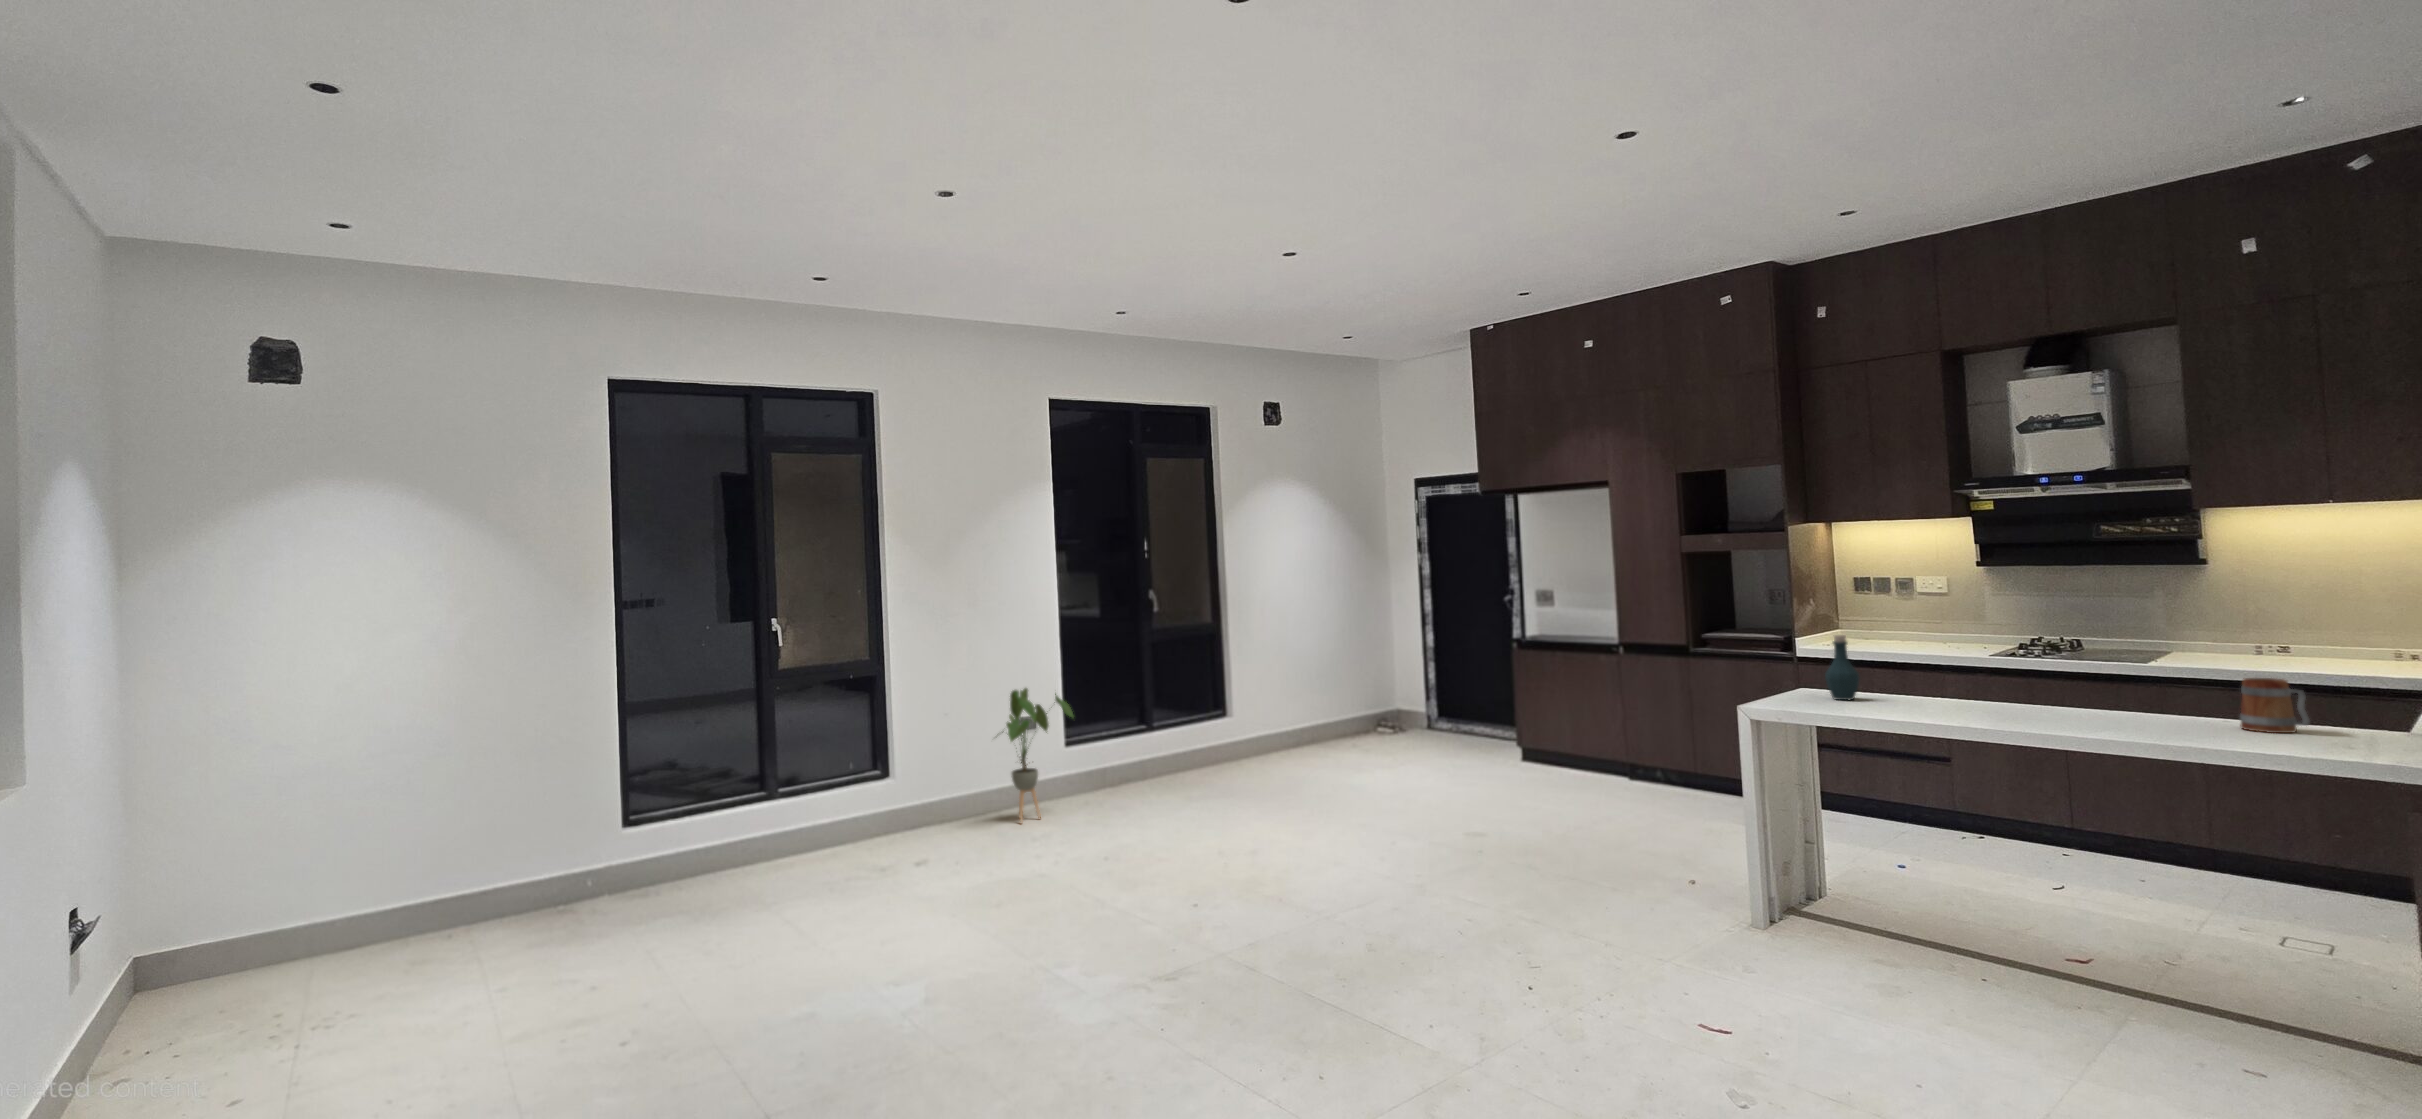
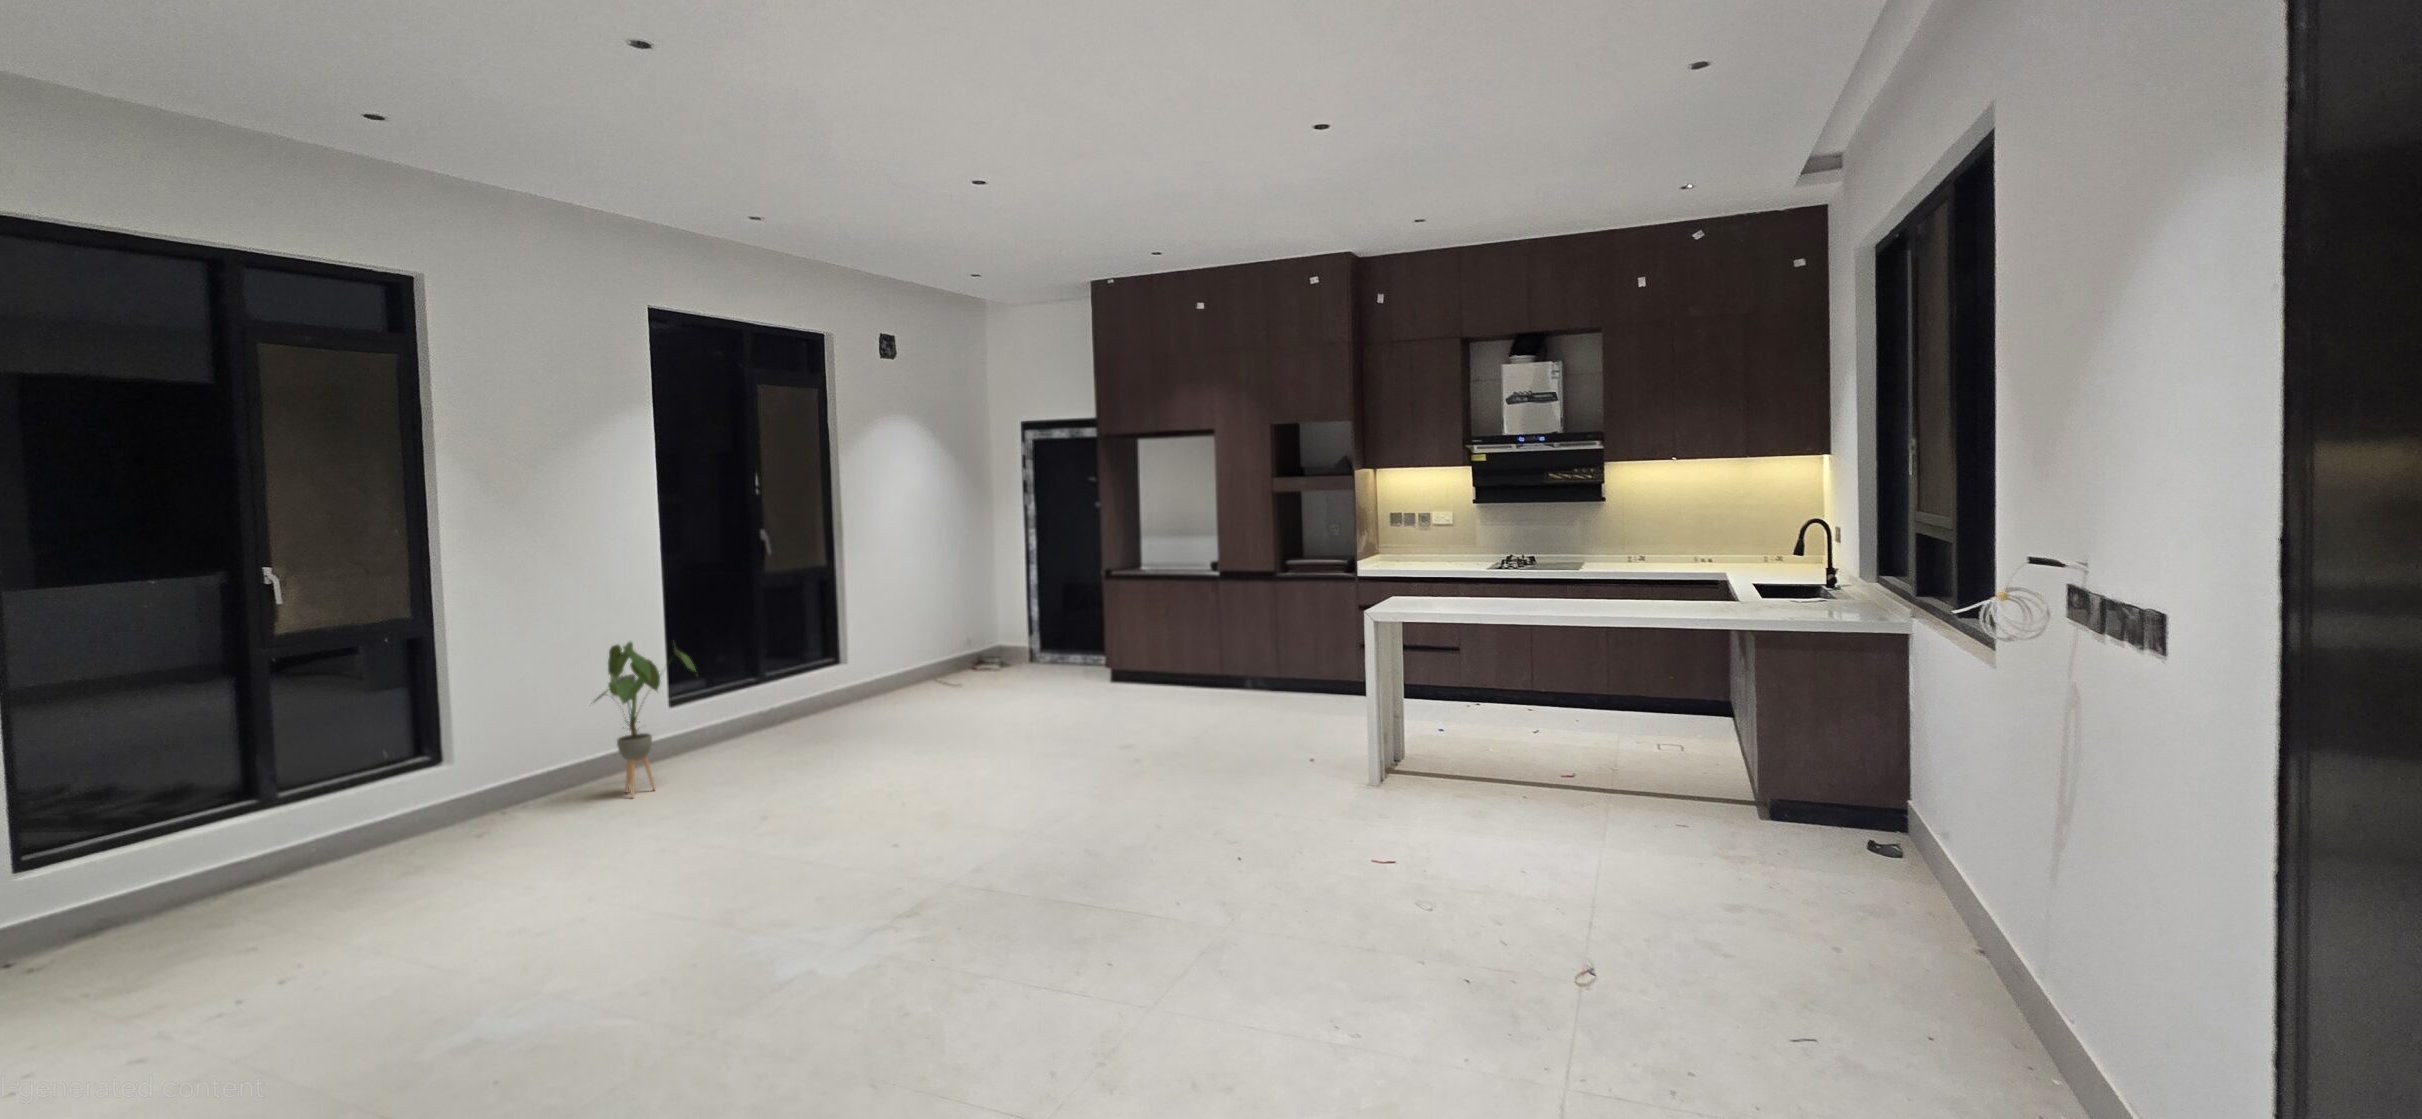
bottle: present [1825,635,1859,700] -> none [1411,553,1433,604]
mug: present [2240,678,2310,733] -> none [1656,572,1691,607]

